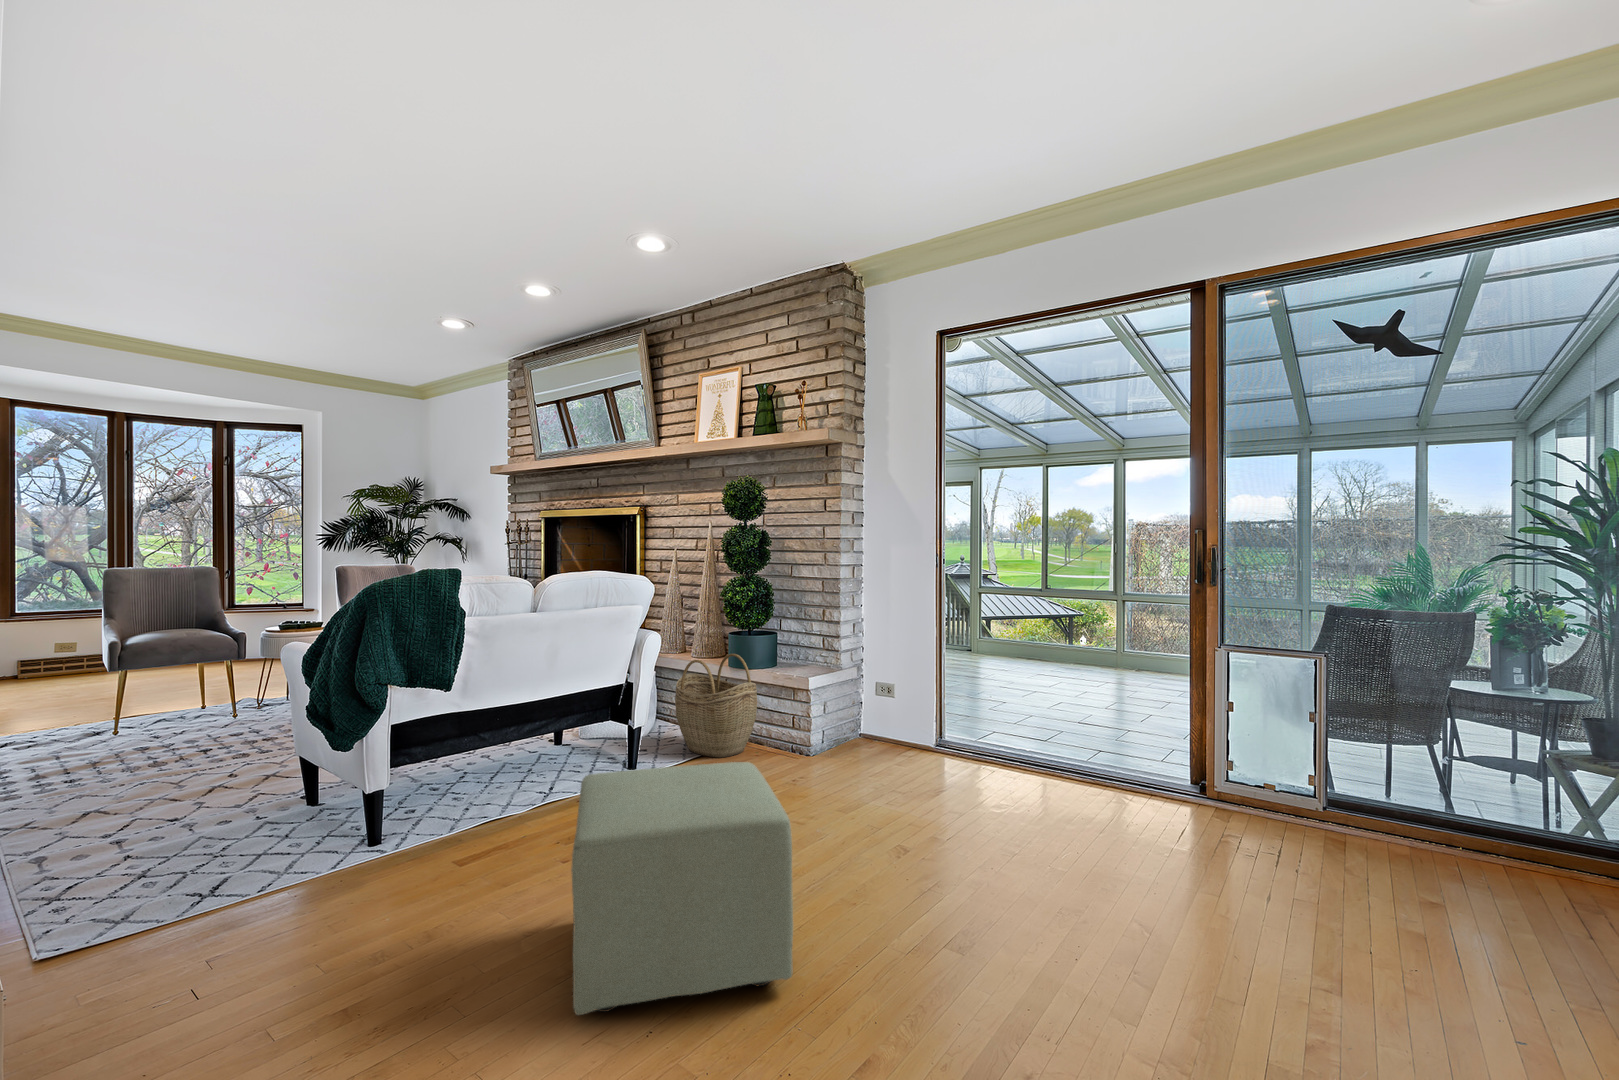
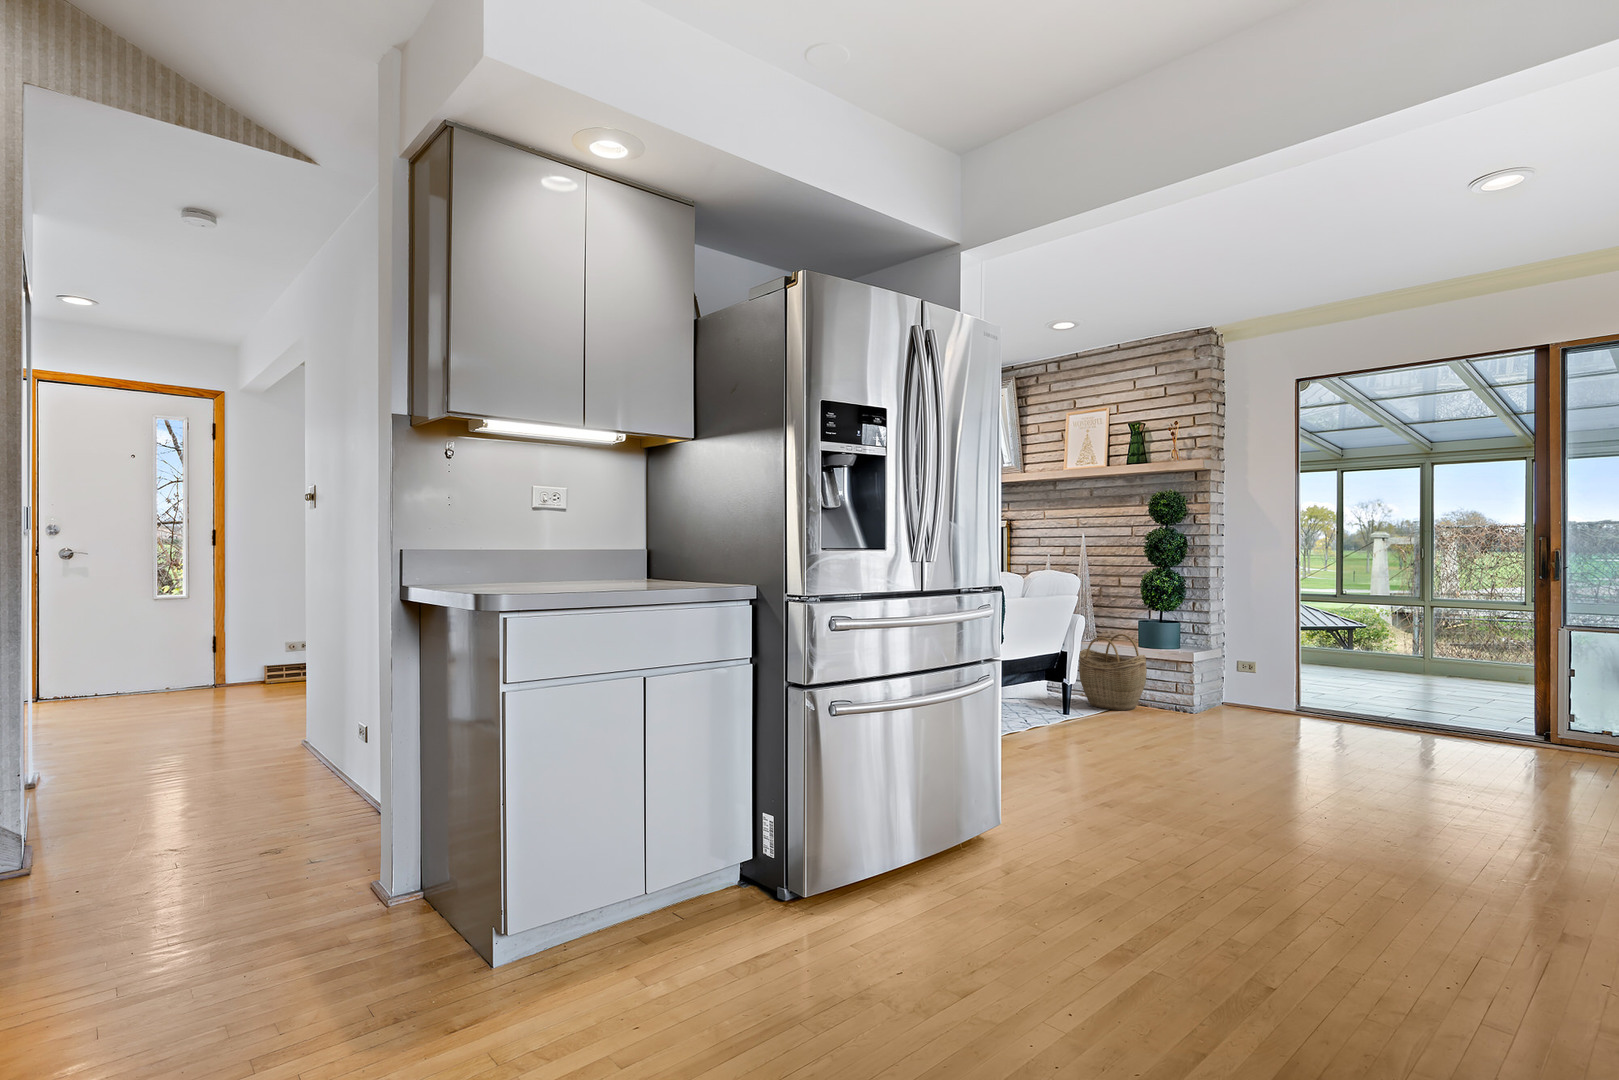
ottoman: present [571,762,793,1015] -> none [1139,687,1305,803]

